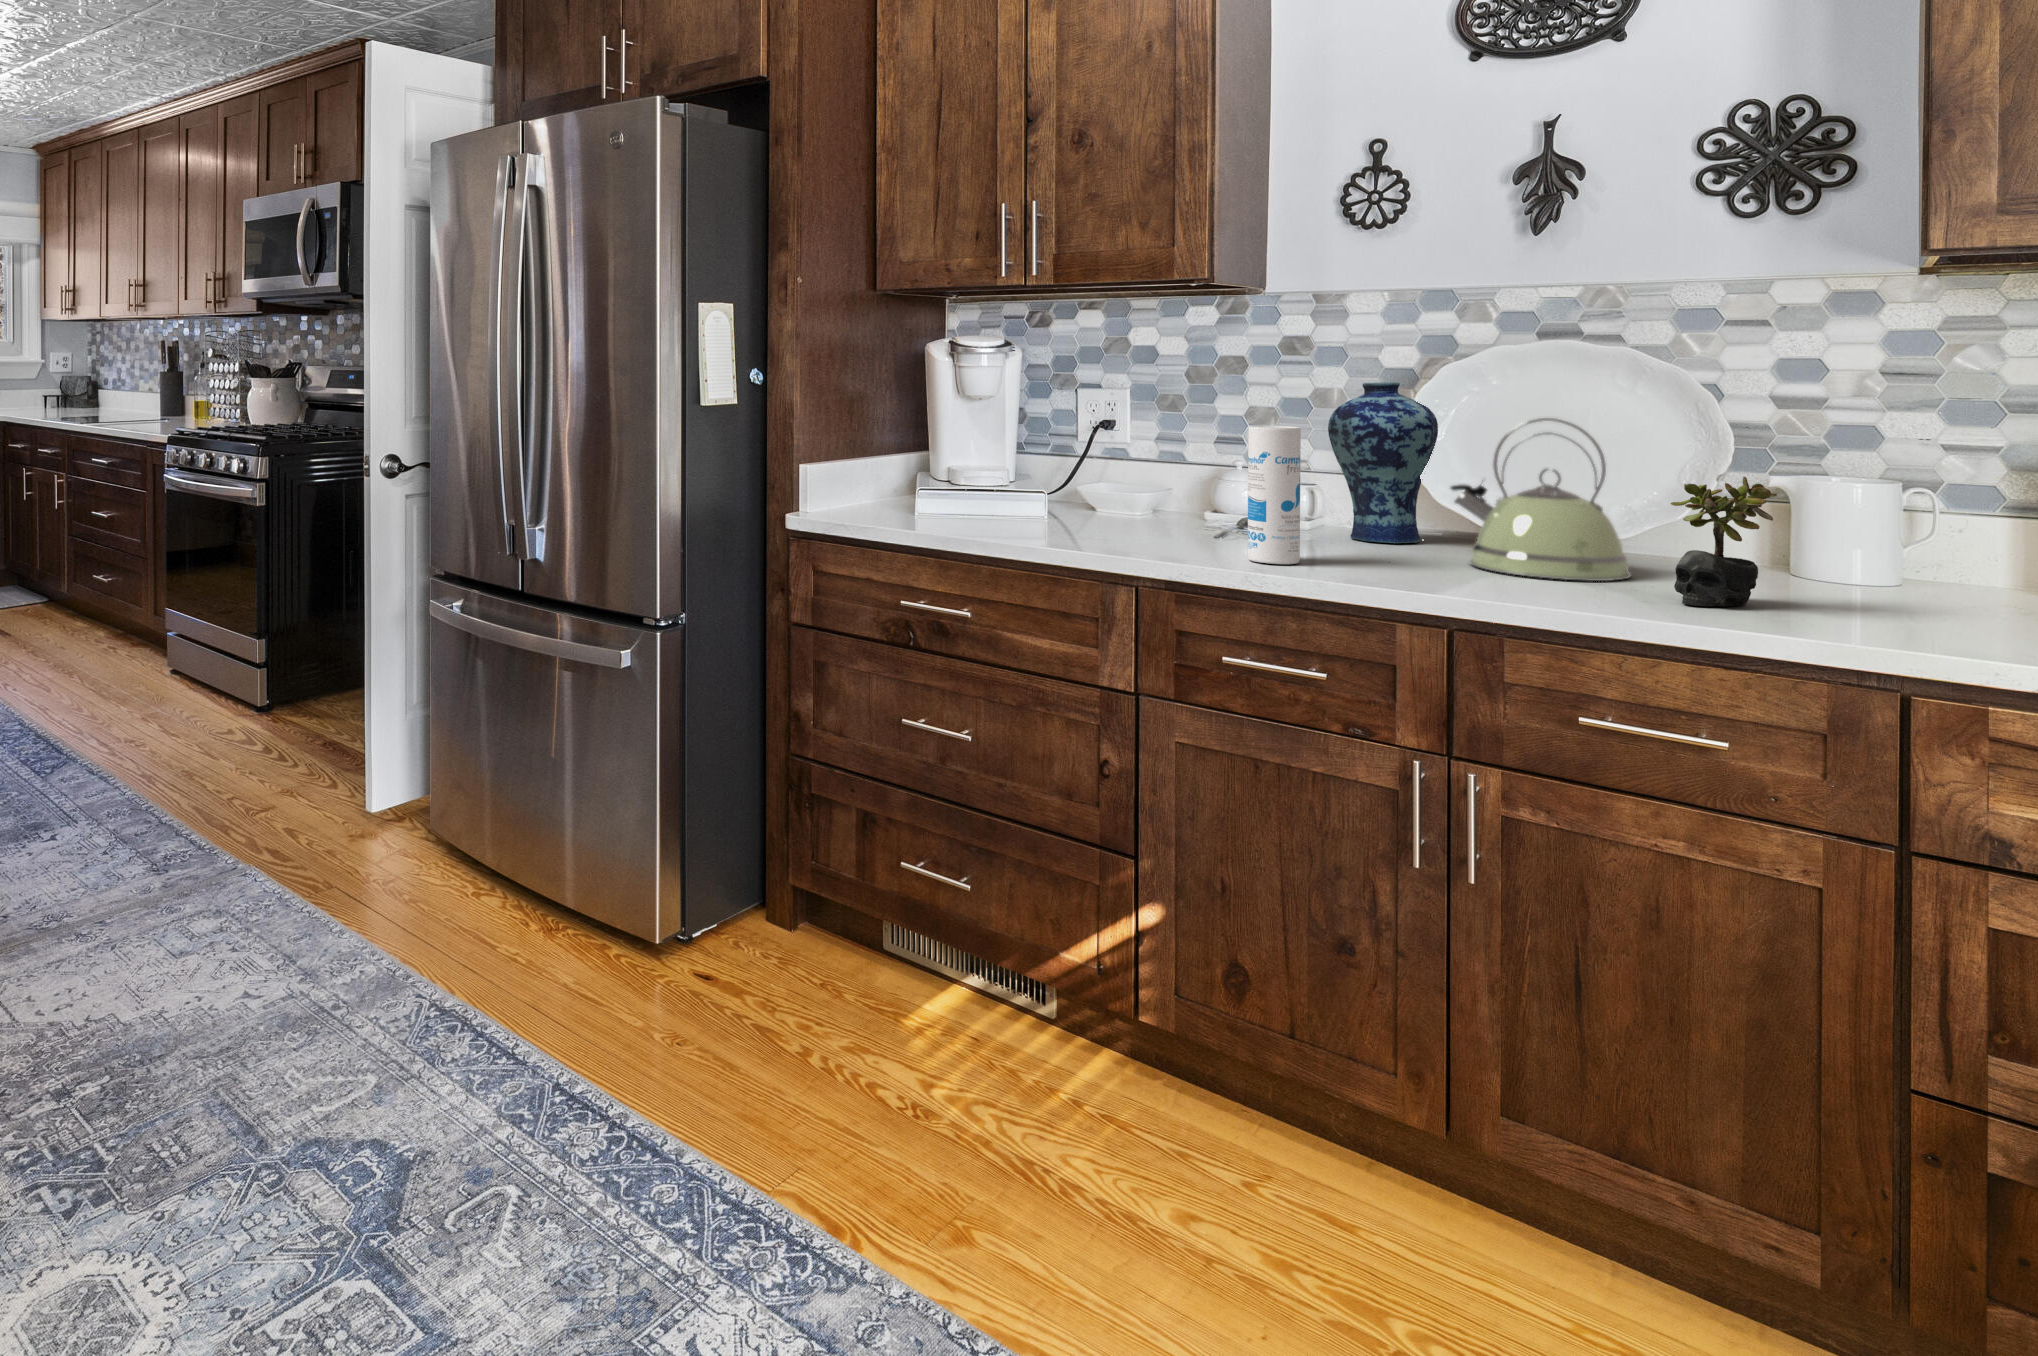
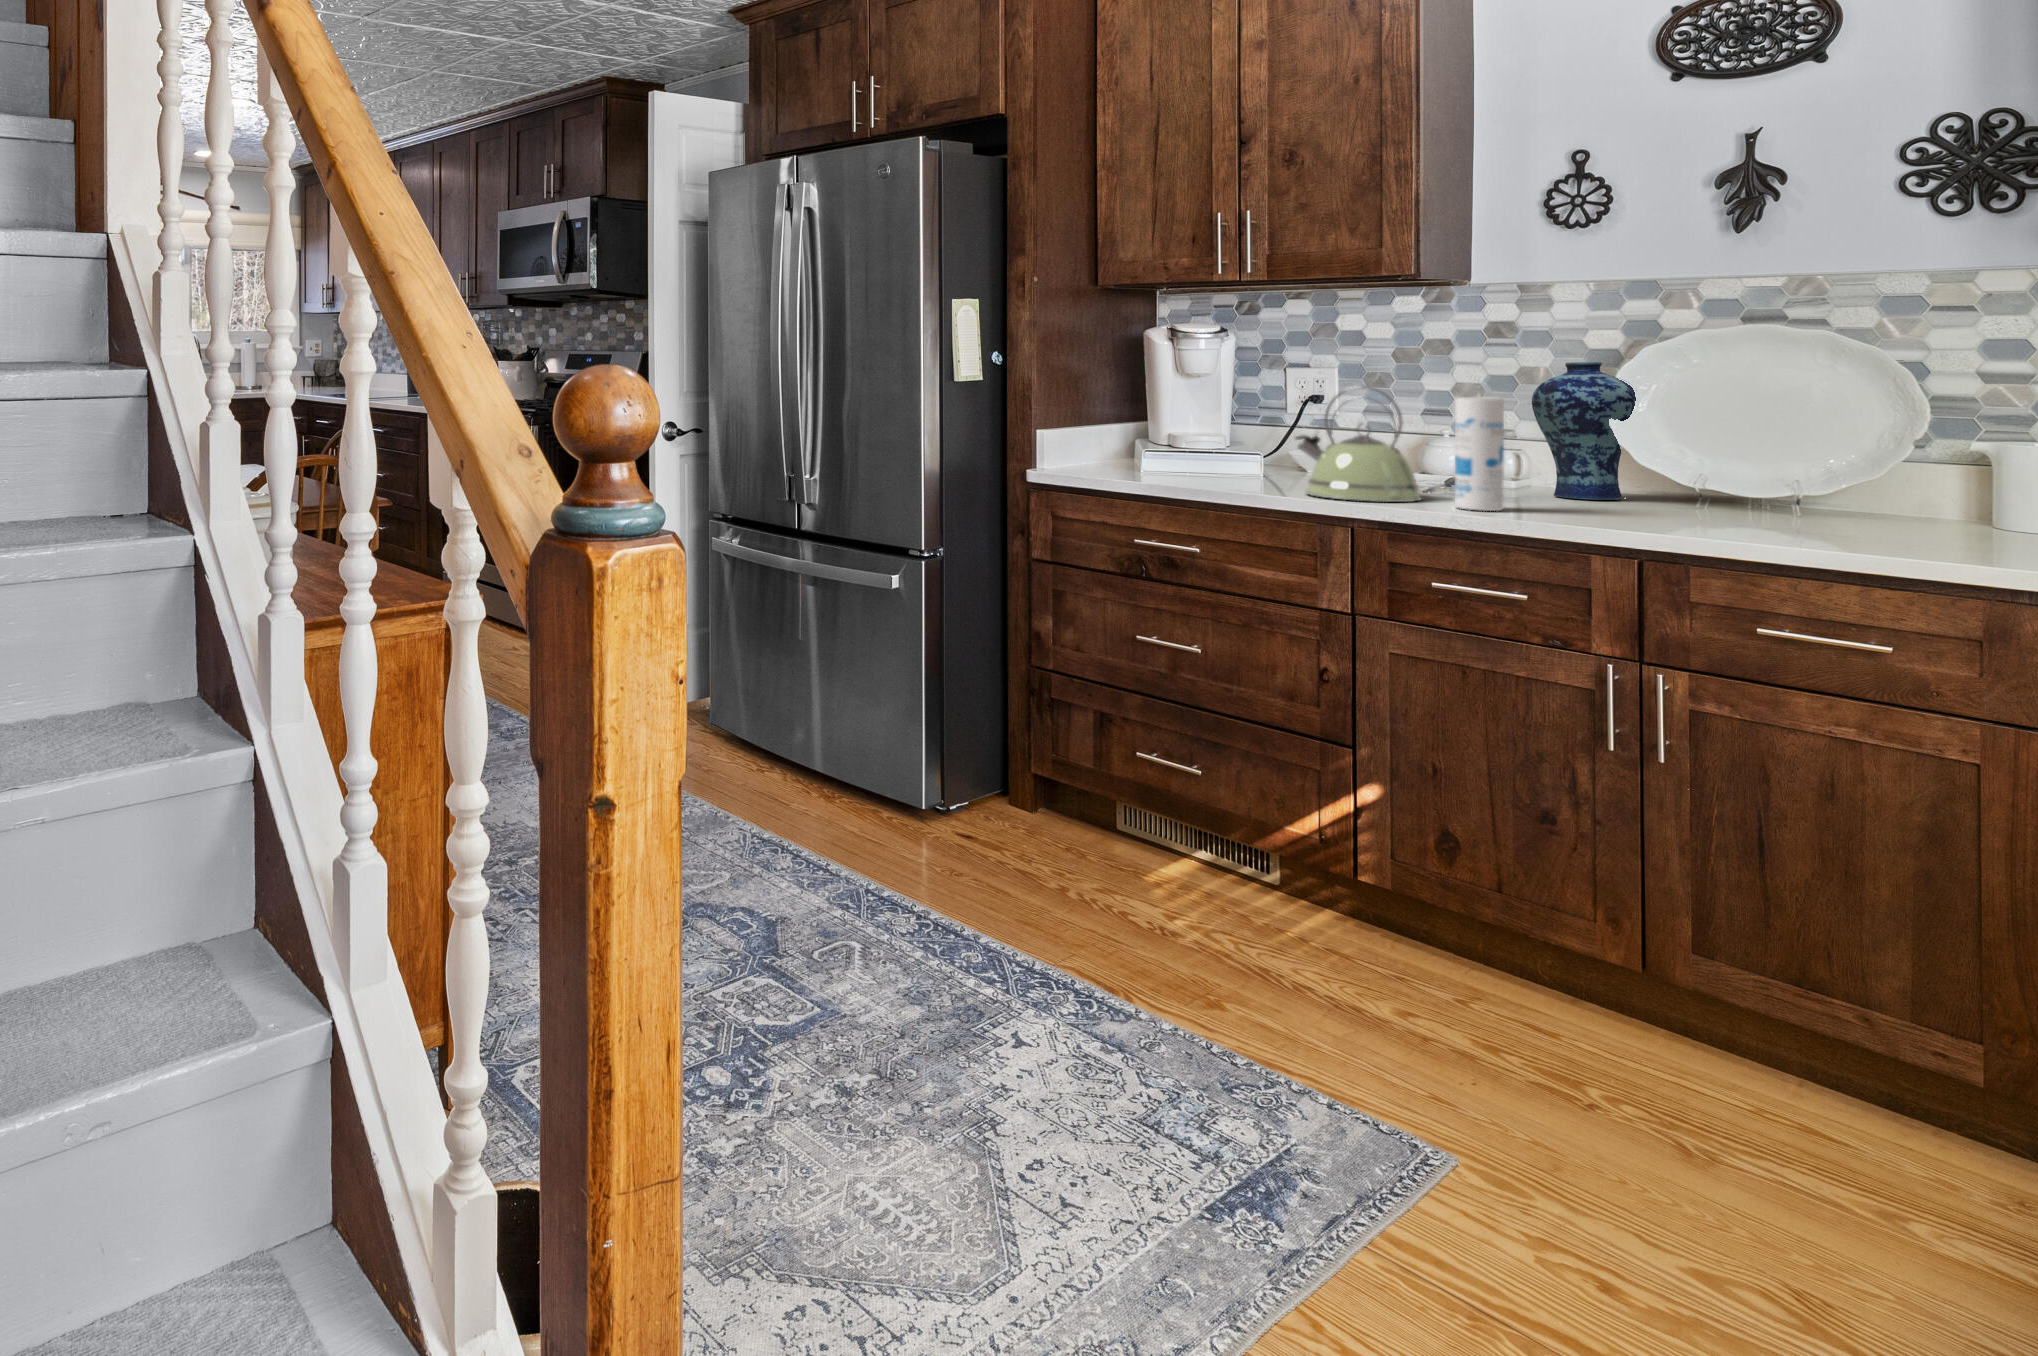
kettle: present [1451,418,1631,581] -> present [1296,387,1421,502]
succulent plant: present [1671,477,1777,607] -> none [1850,436,1951,542]

